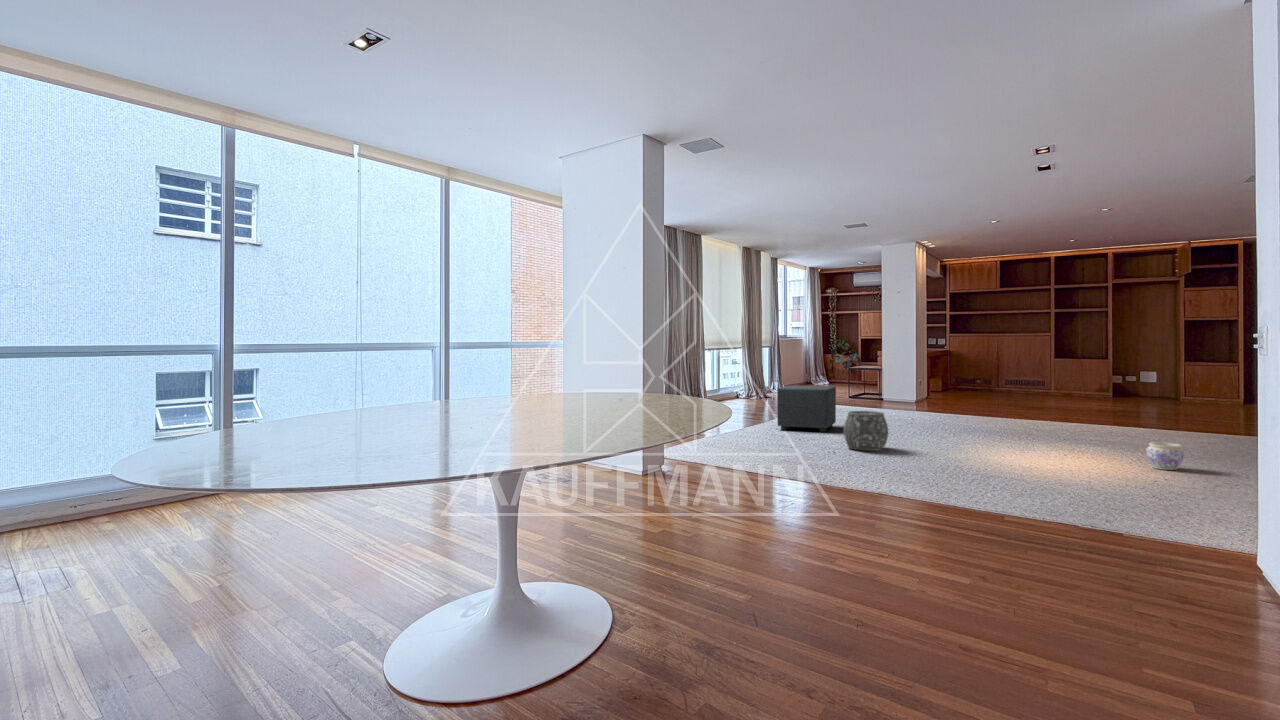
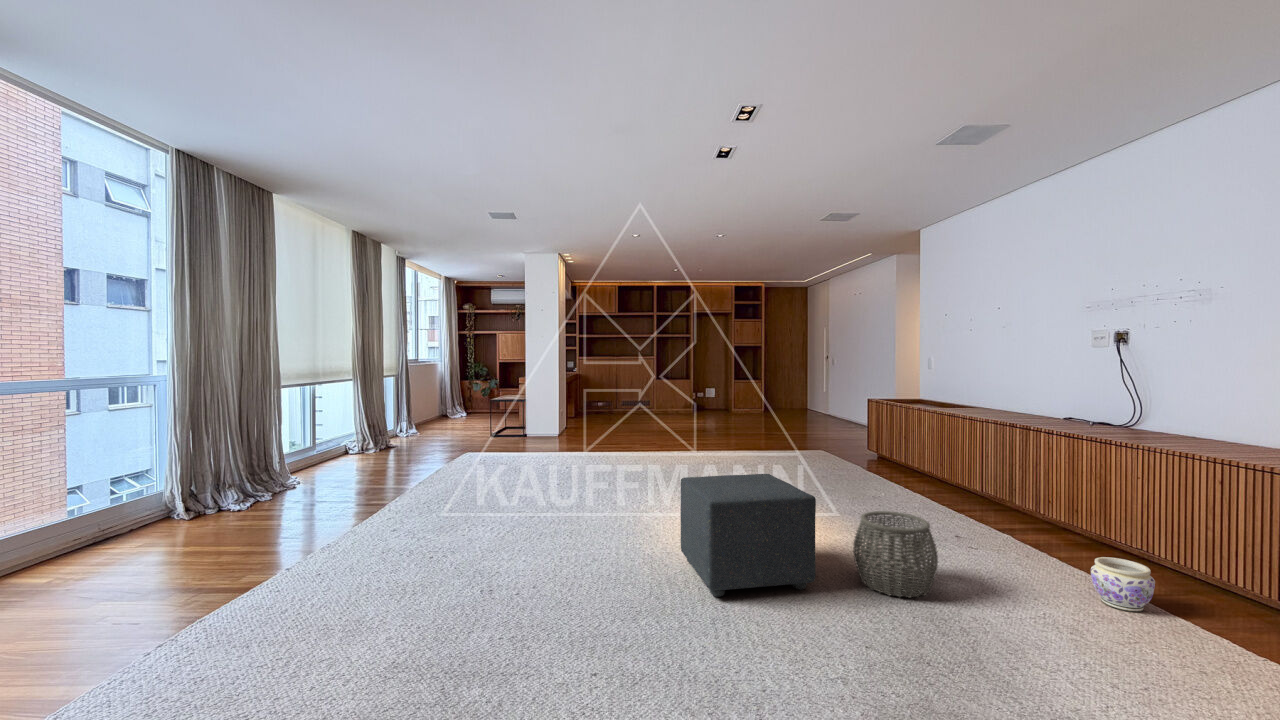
ottoman: present [777,385,836,432] -> present [681,474,816,597]
woven basket: present [844,411,888,451] -> present [853,511,938,598]

